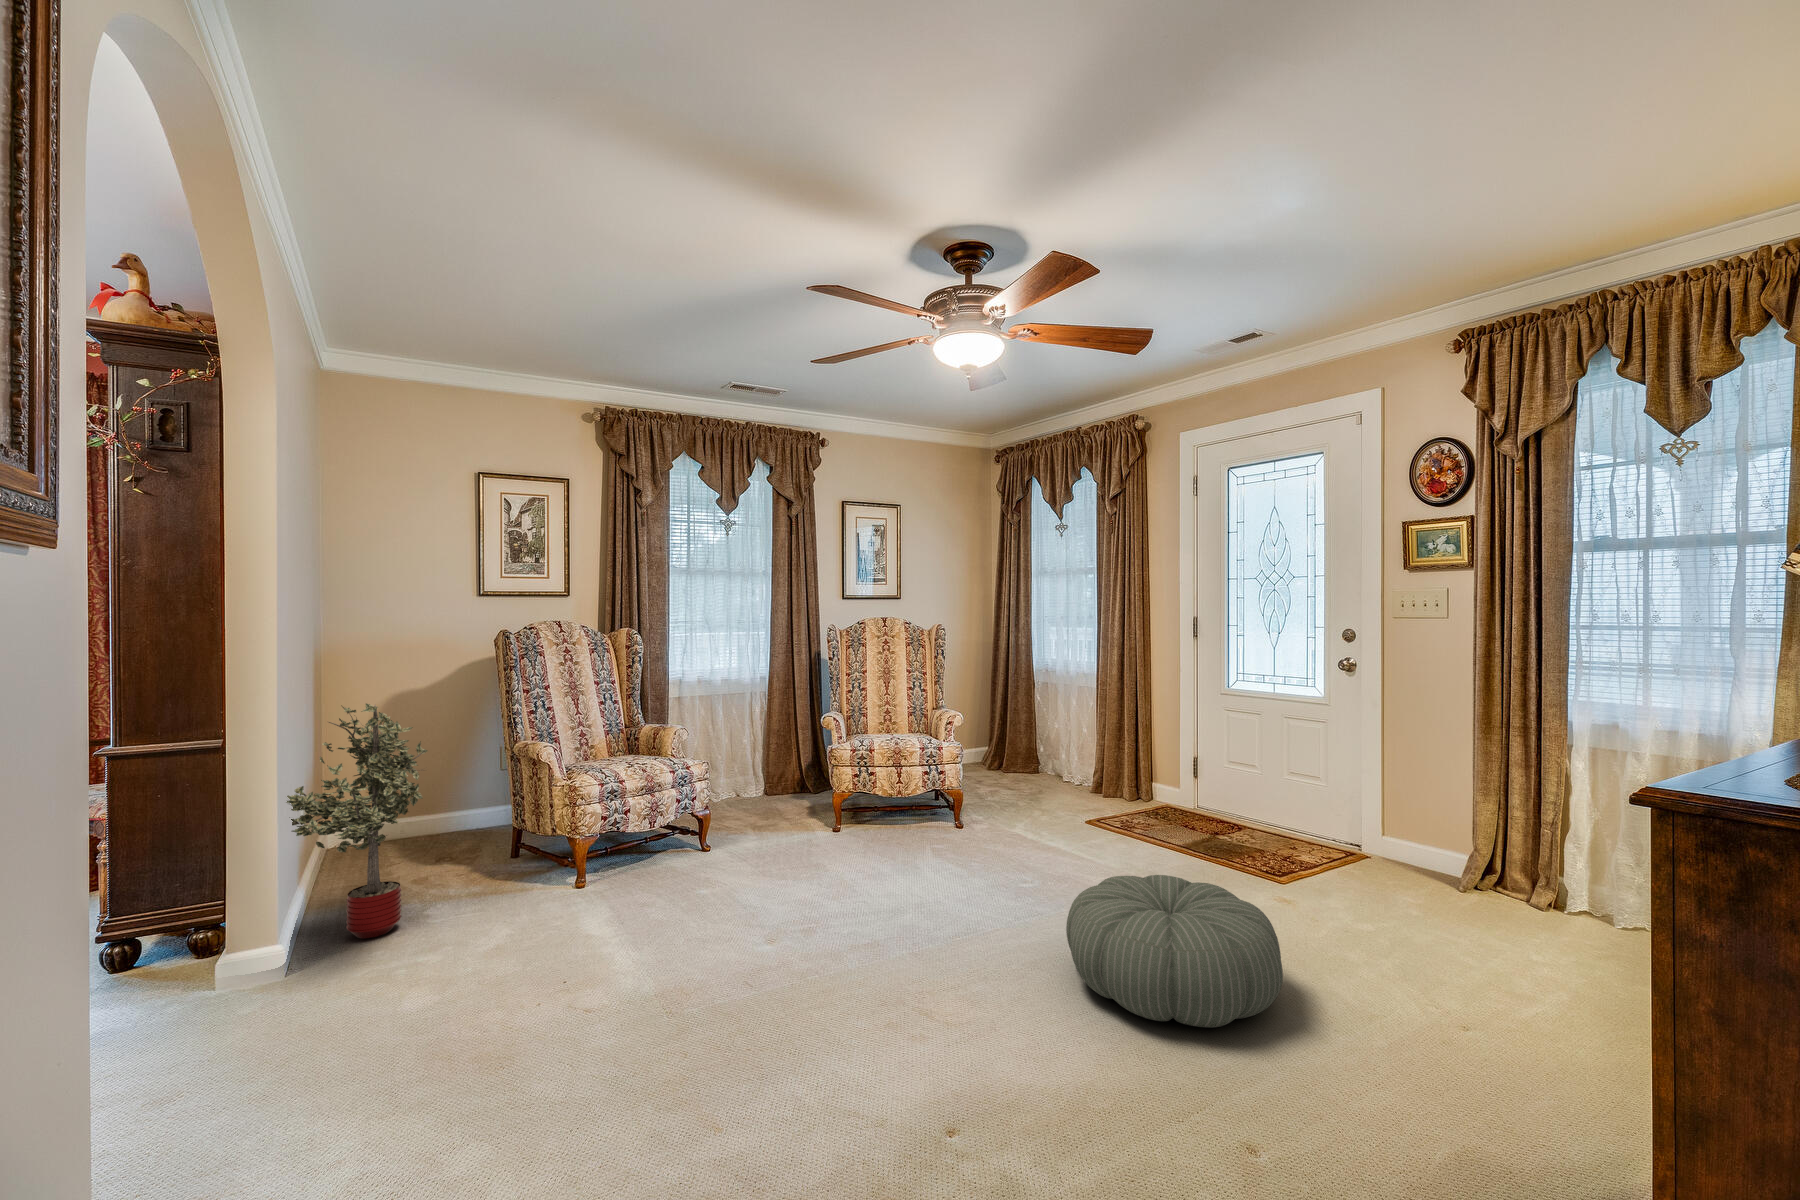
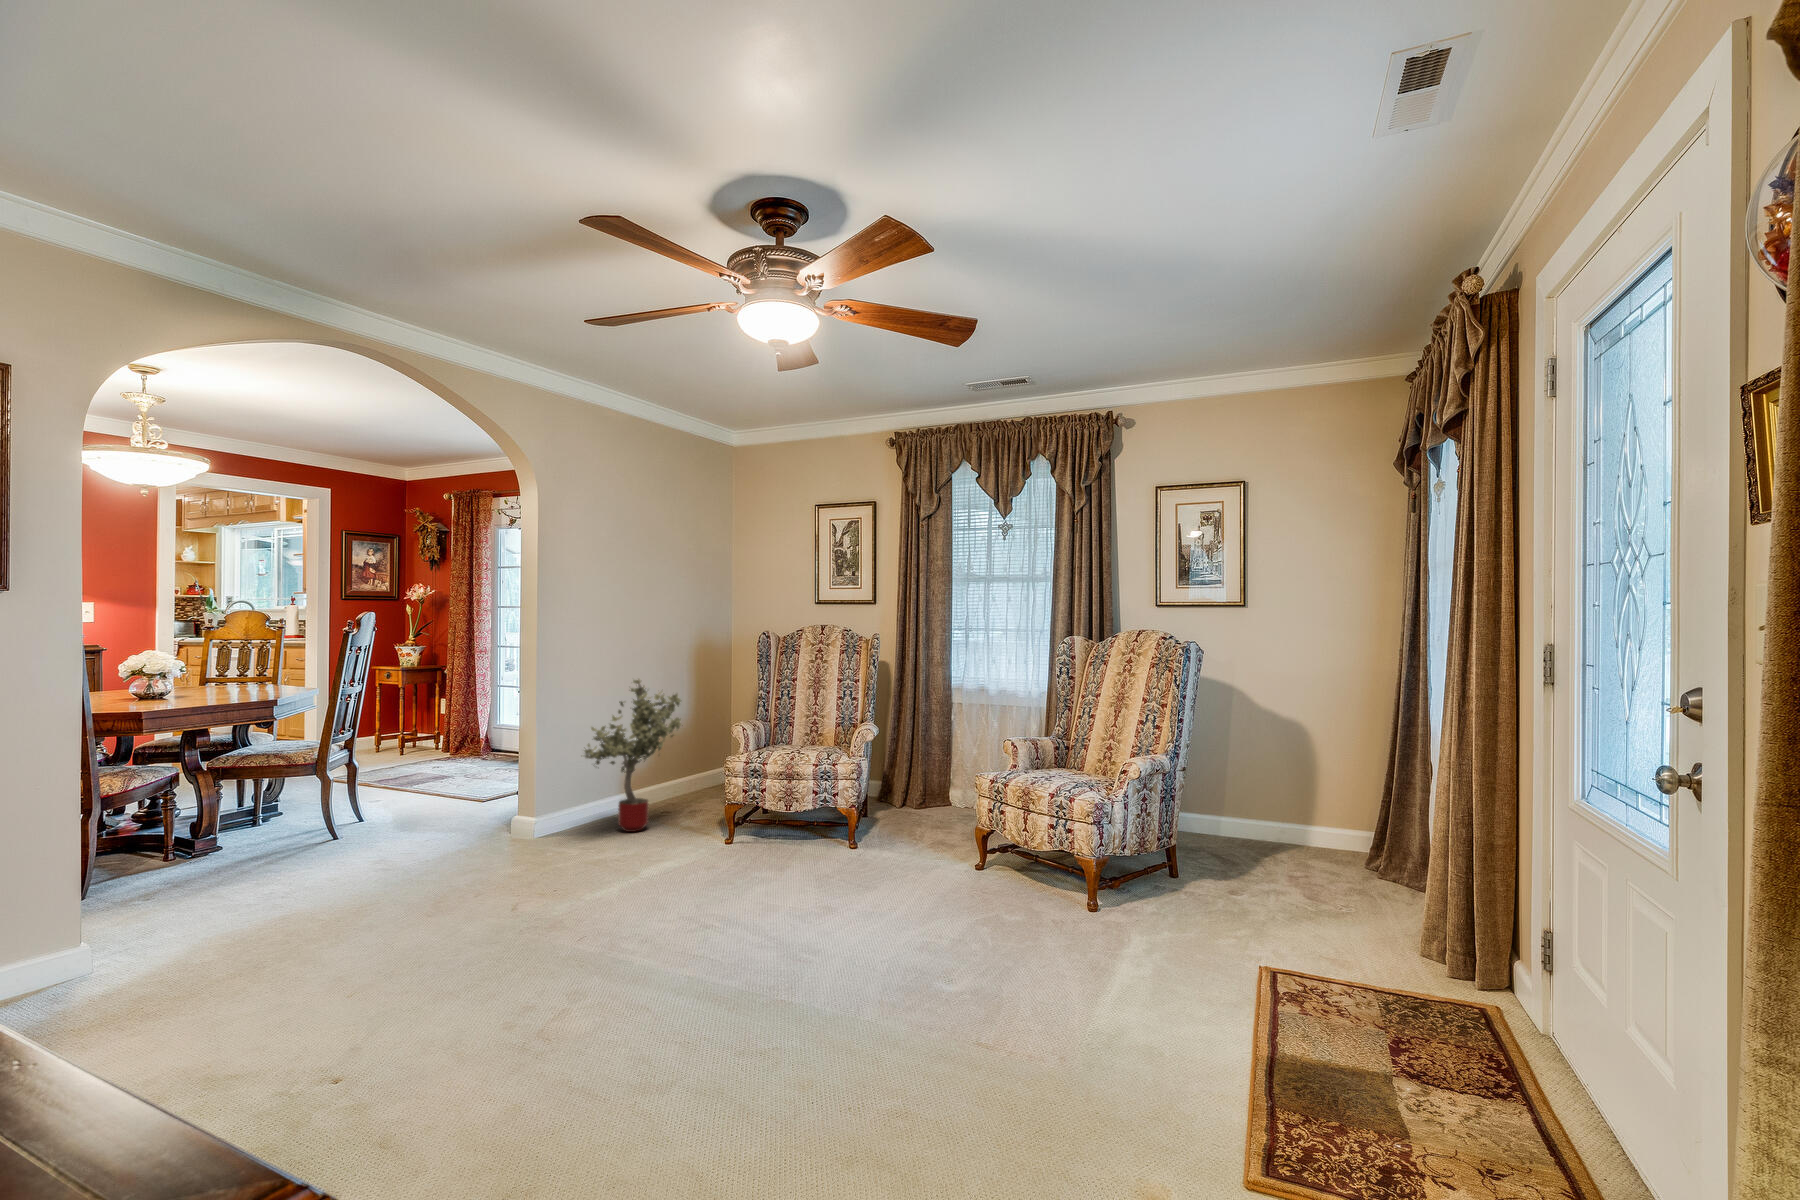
pouf: present [1066,875,1283,1028] -> none [680,939,916,1118]

